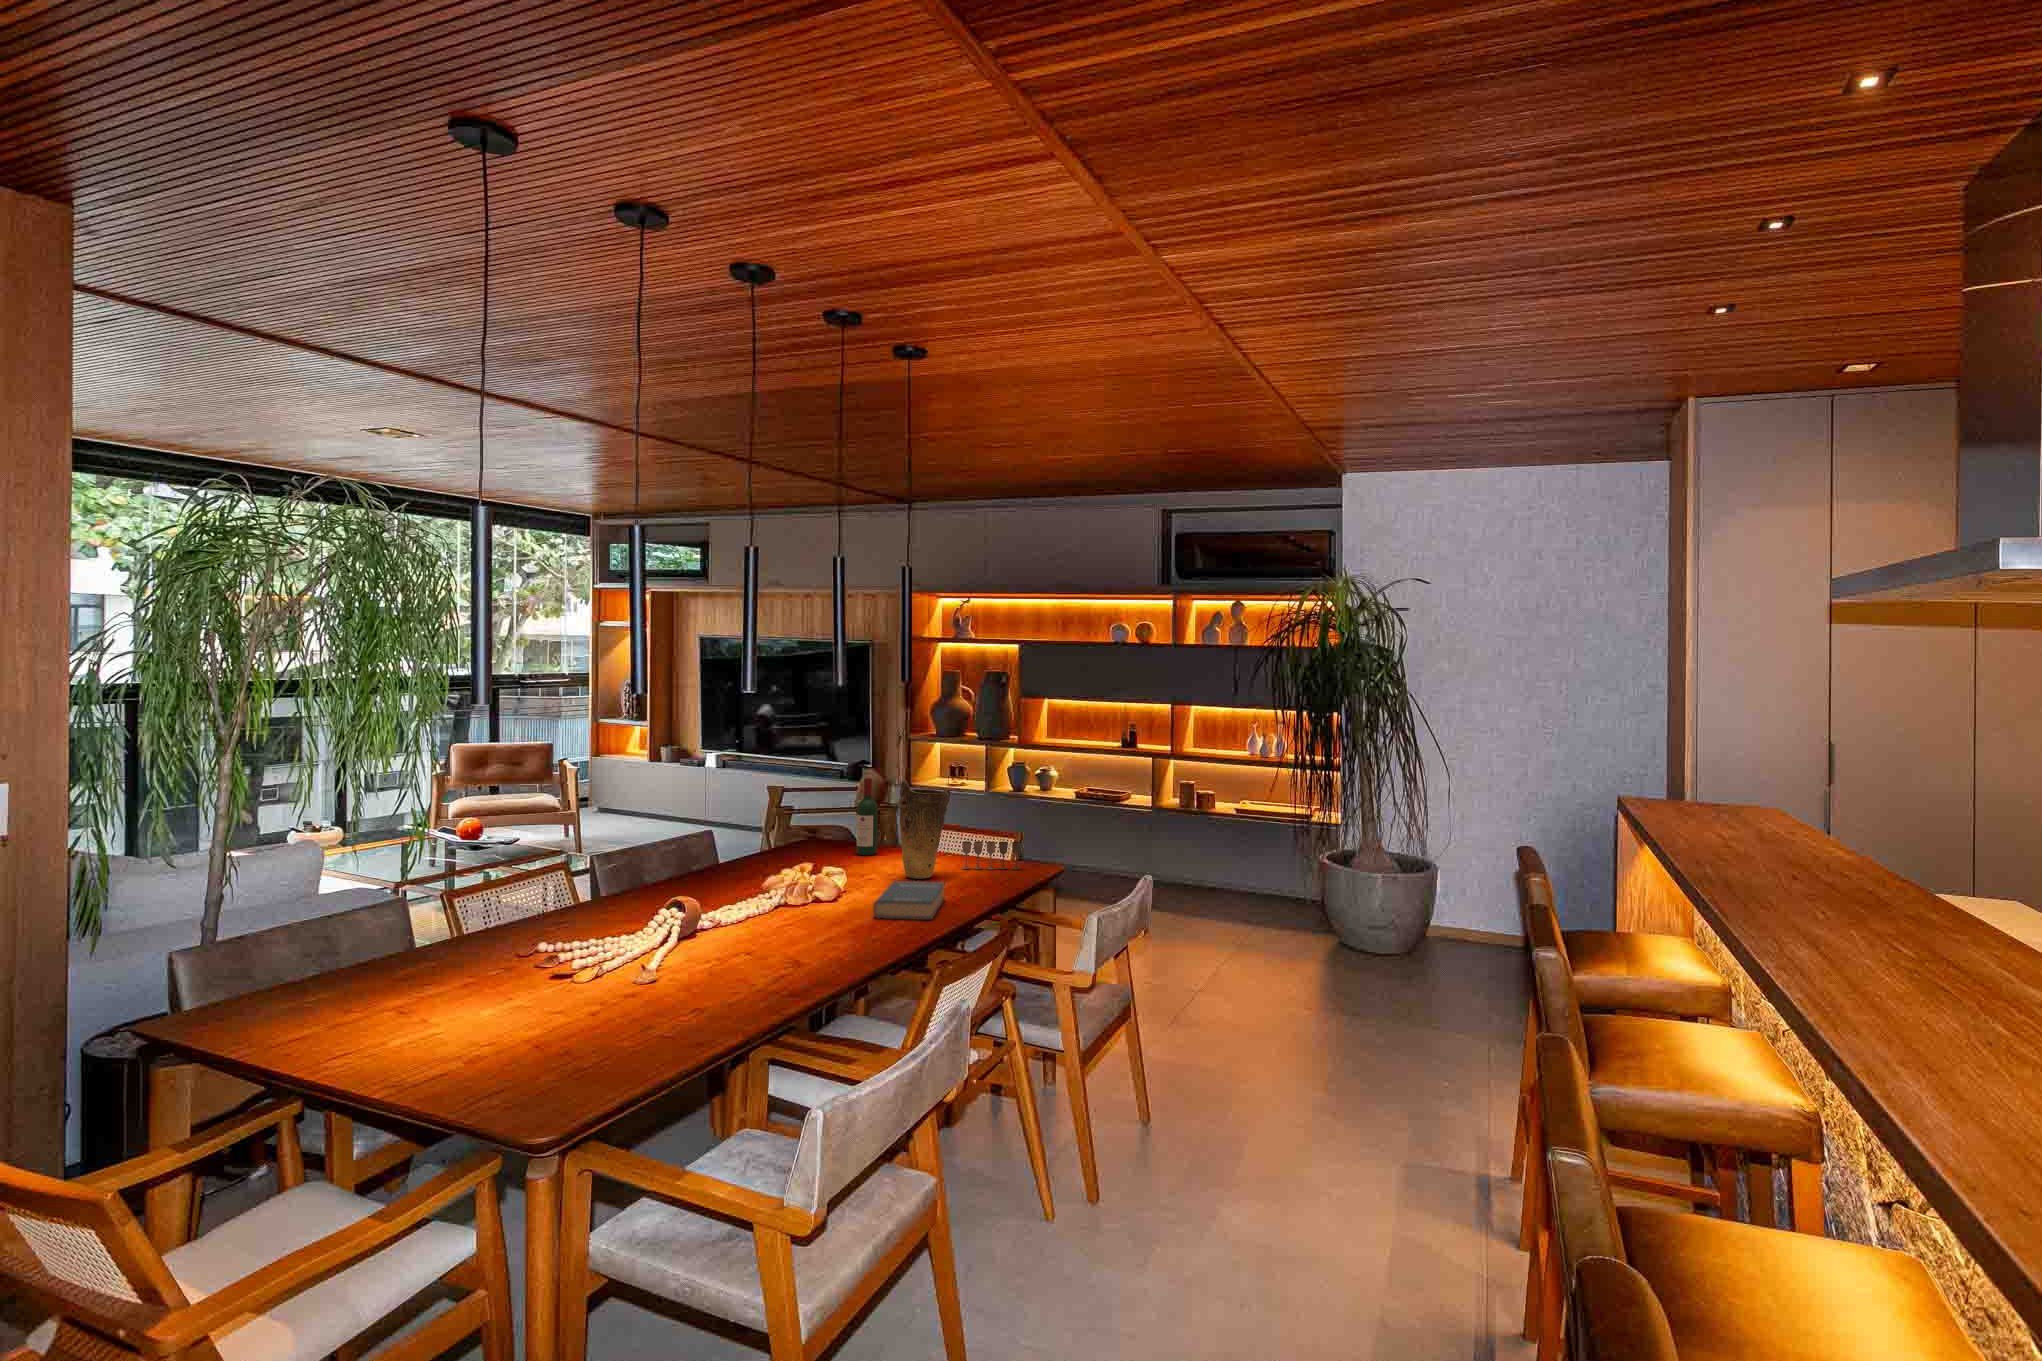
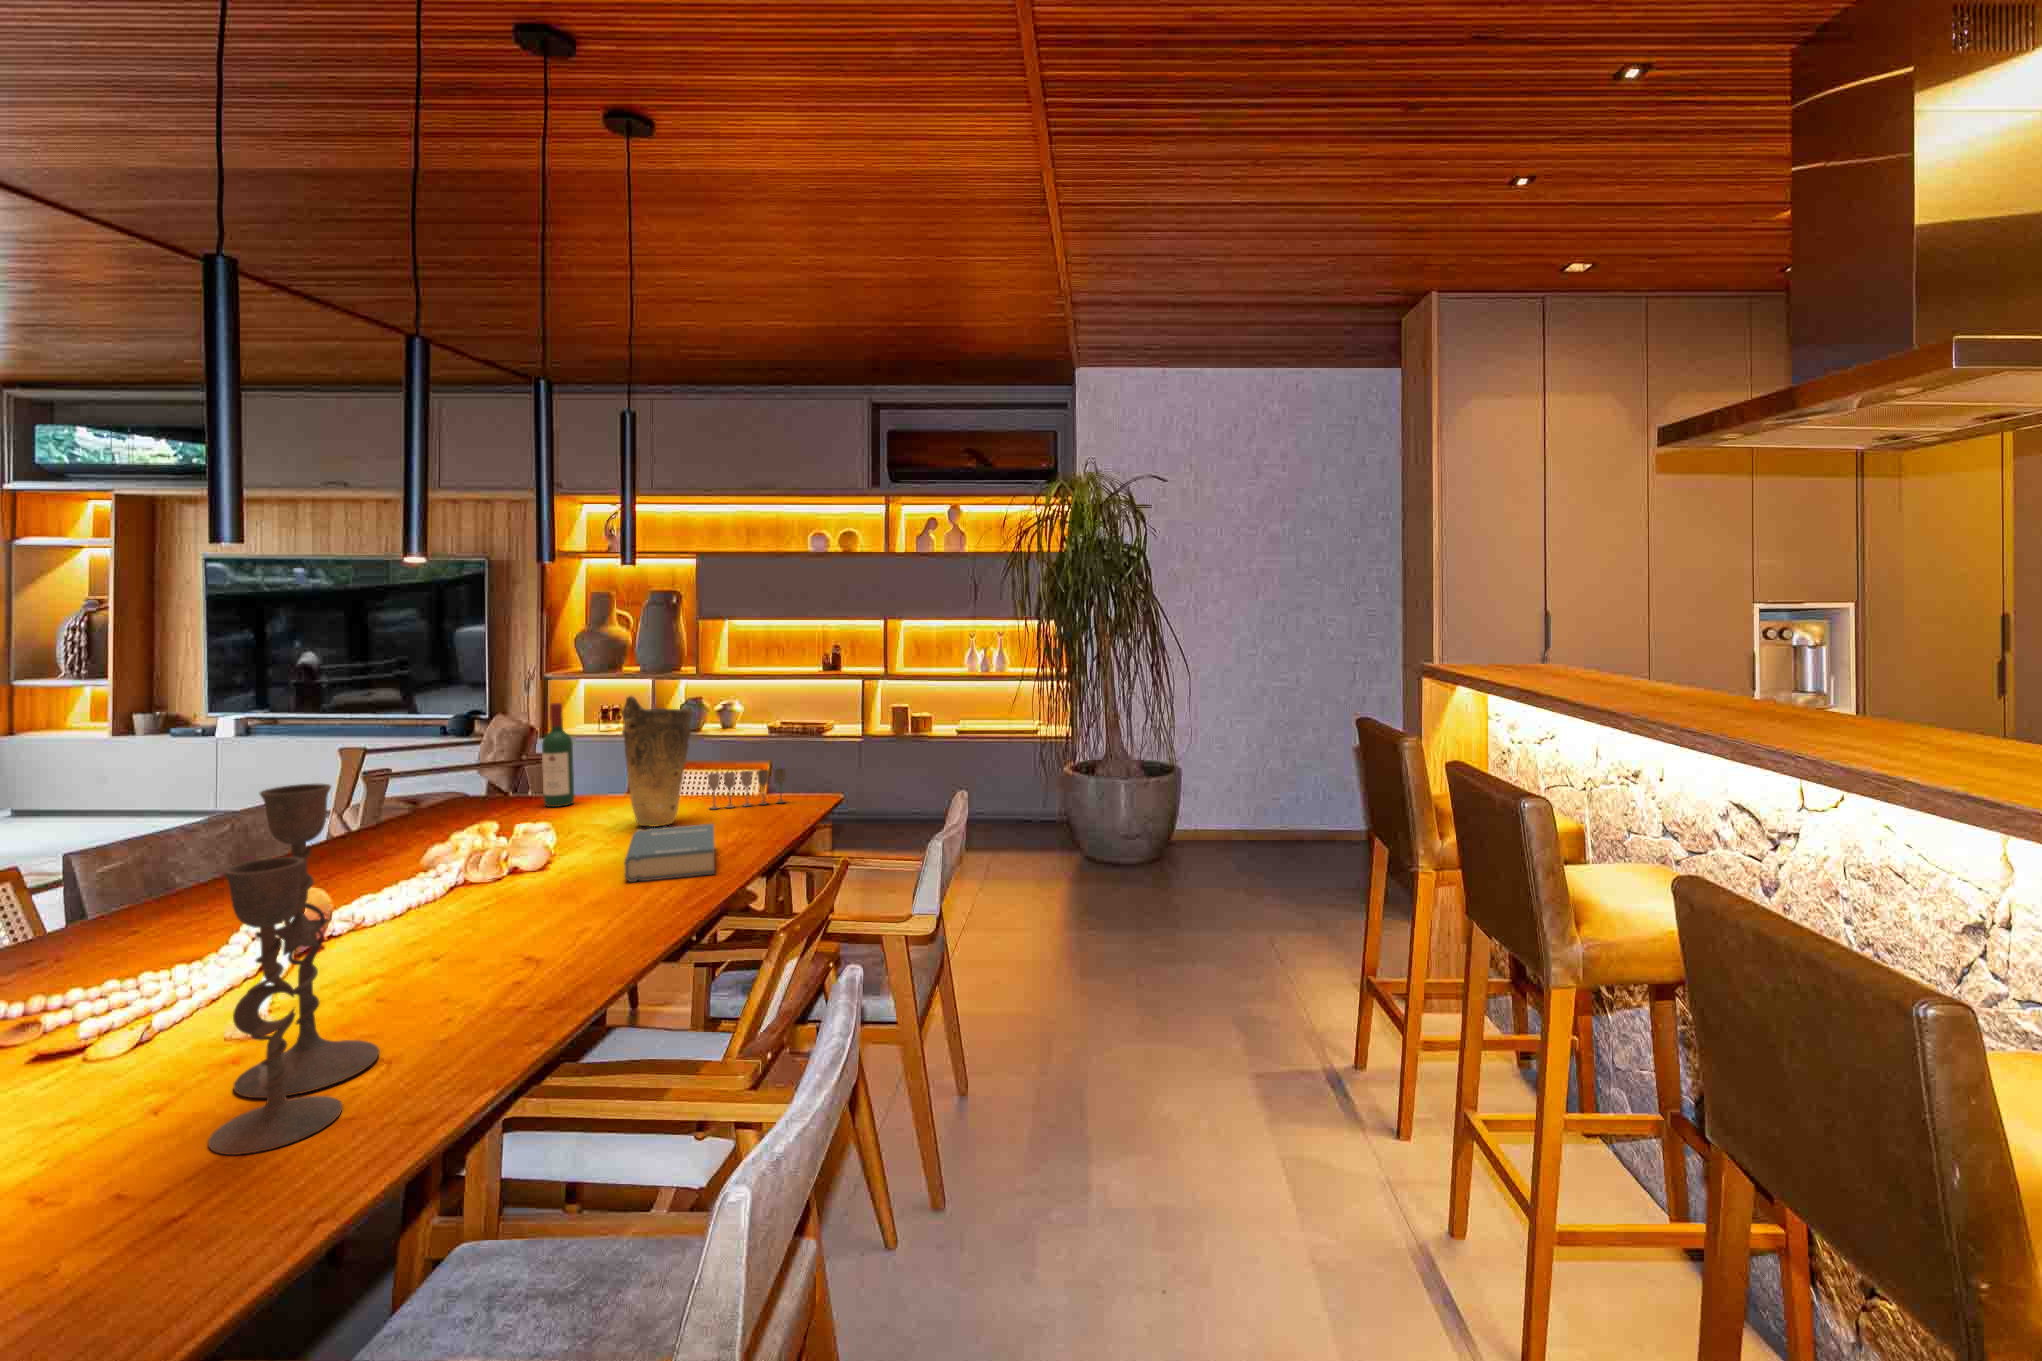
candlestick: none [613,843,698,1035] -> present [208,784,379,1155]

